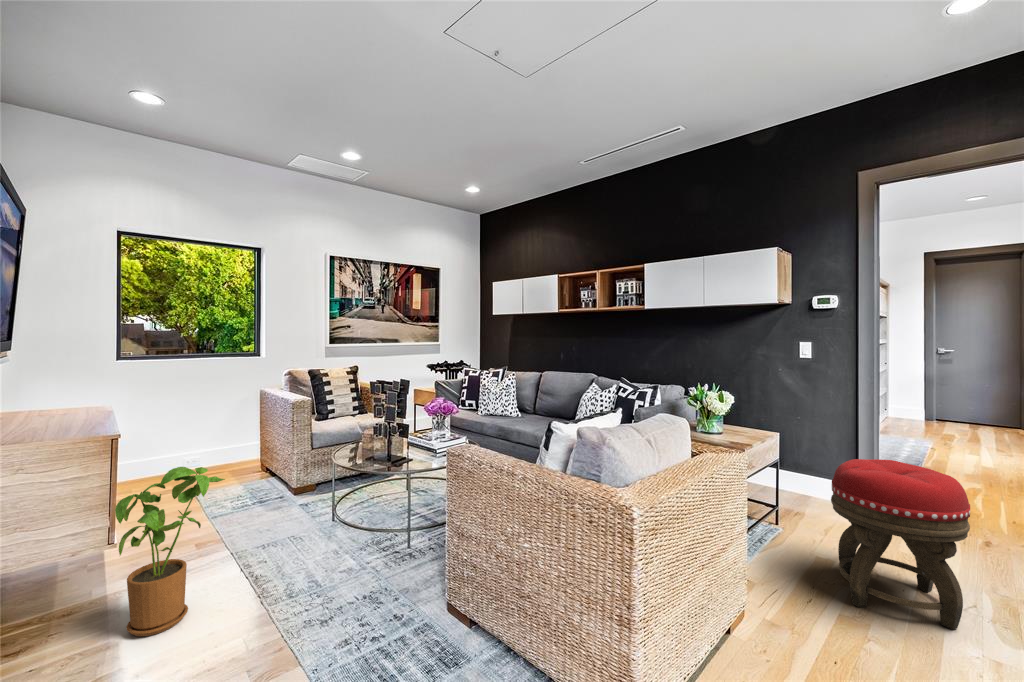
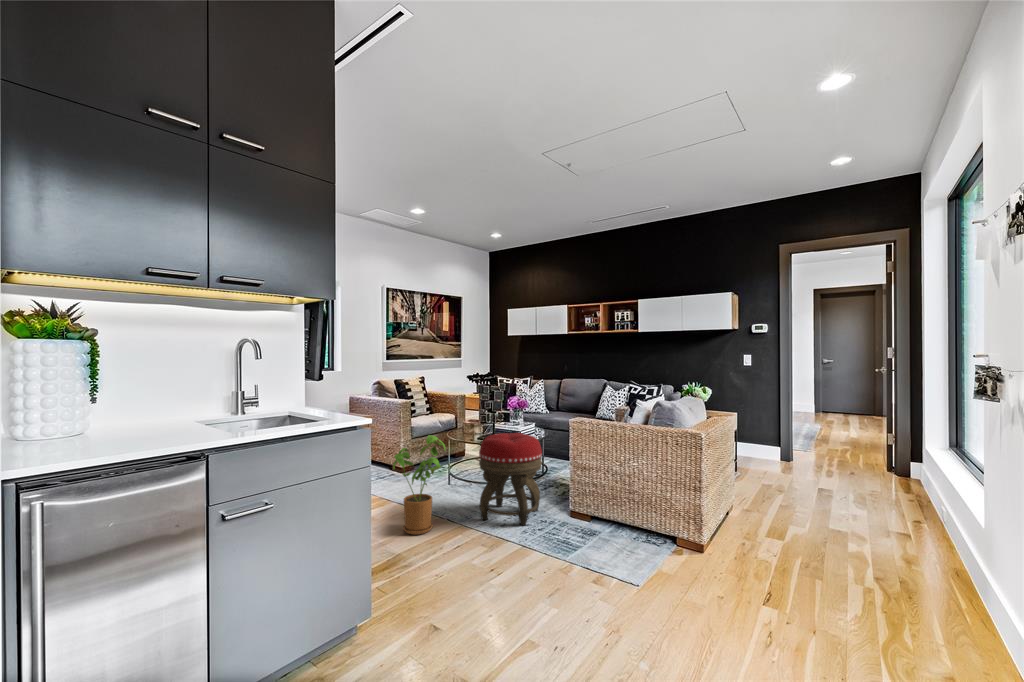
footstool: present [831,459,970,630] -> present [479,433,542,526]

